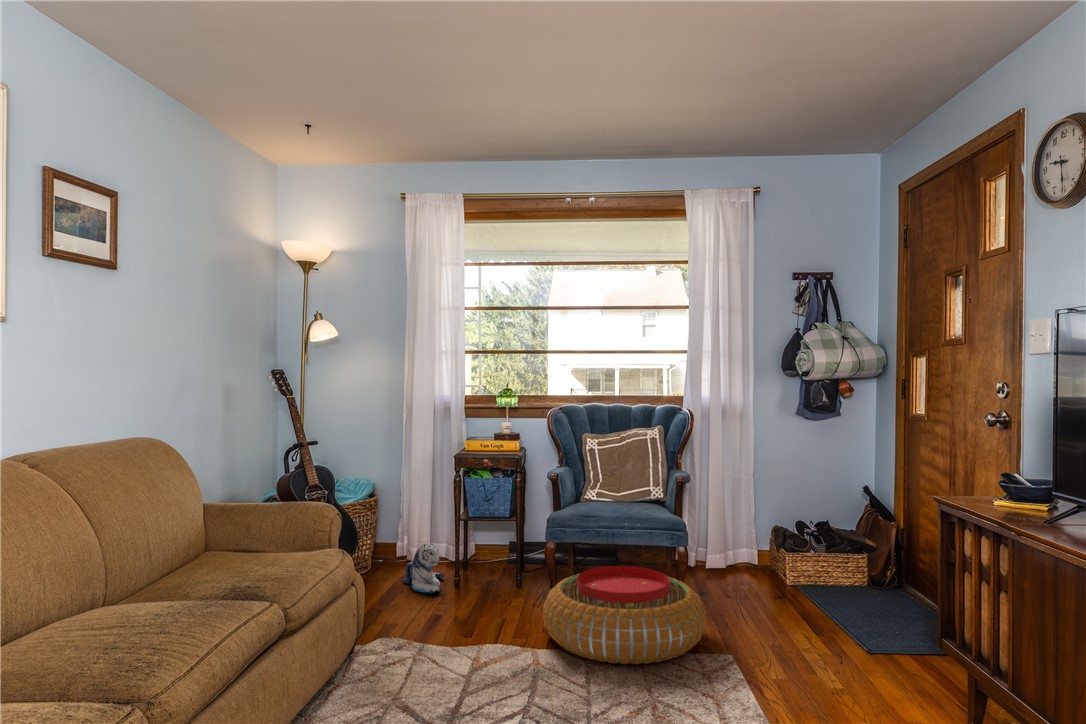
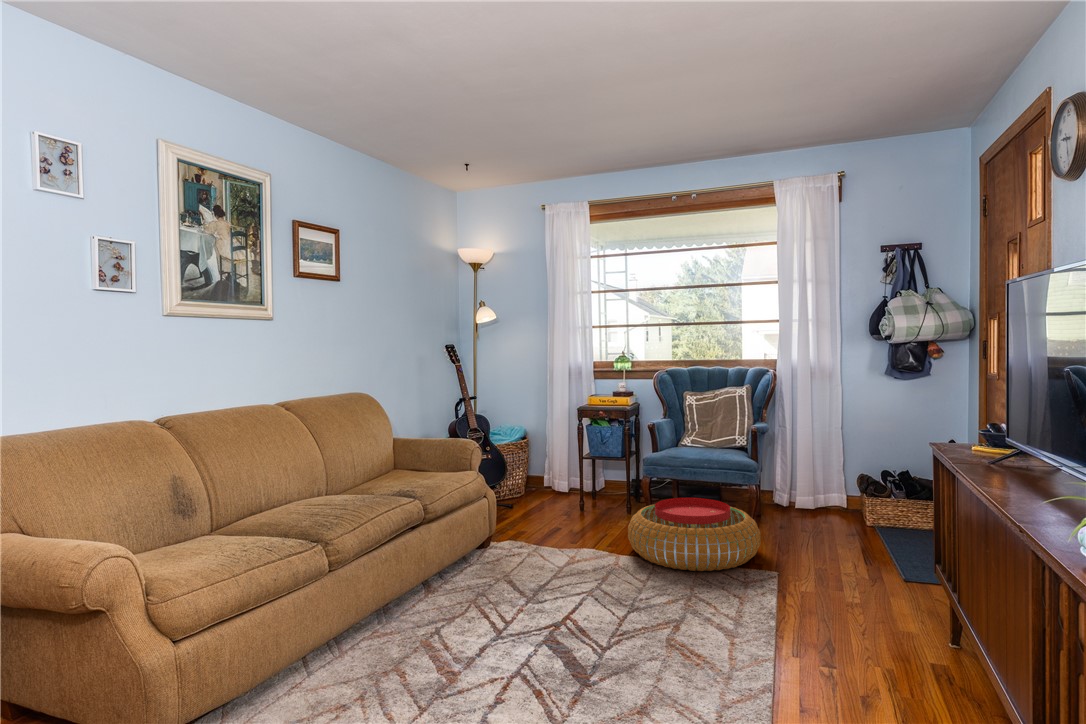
plush toy: present [404,544,444,594] -> none [541,477,572,514]

